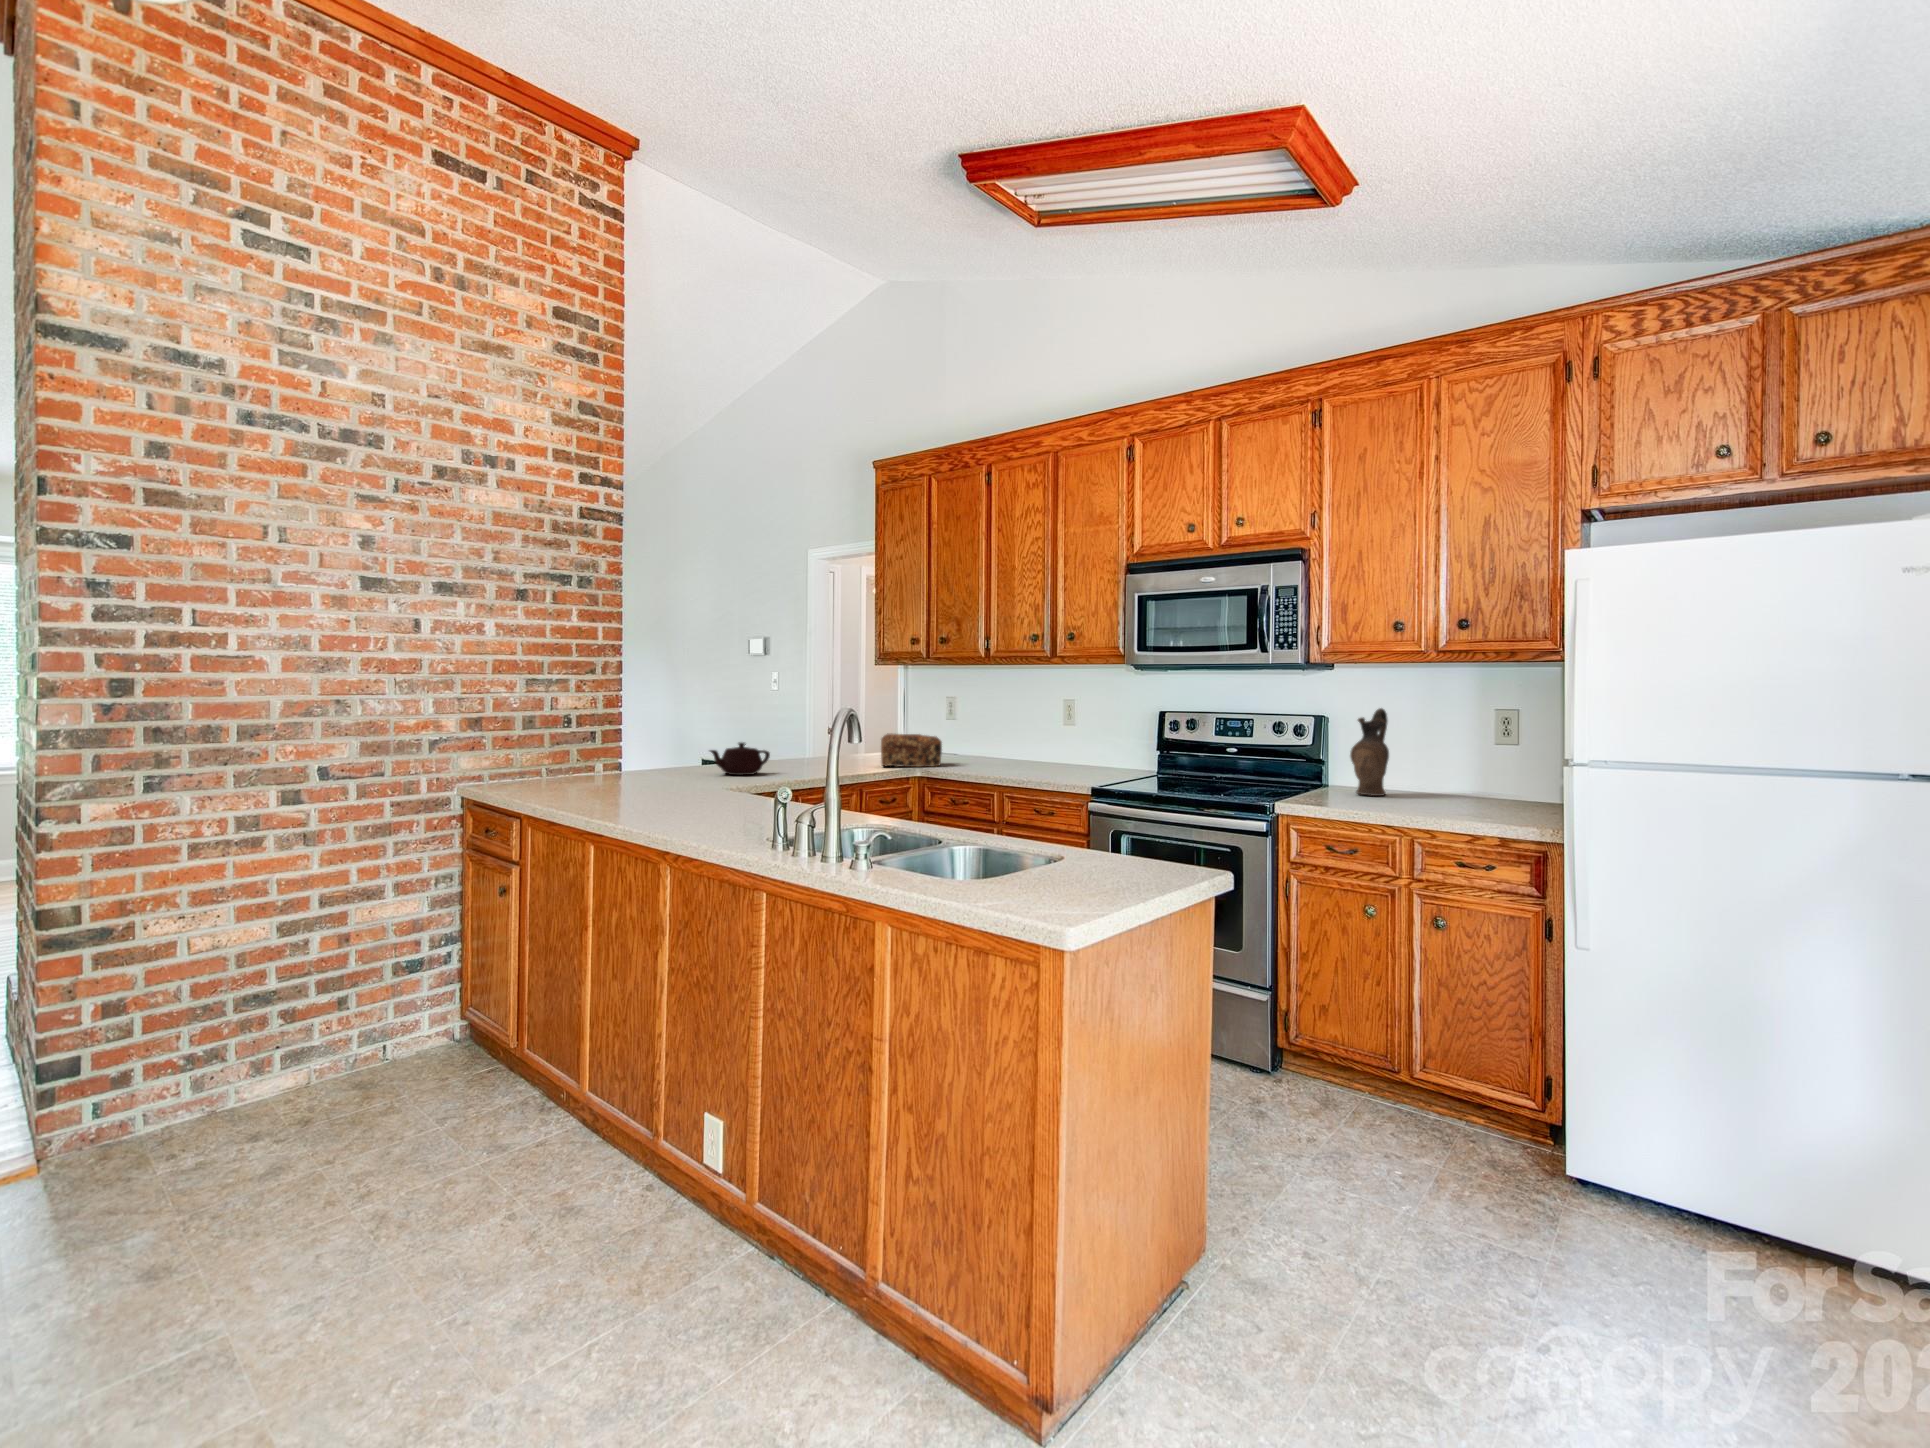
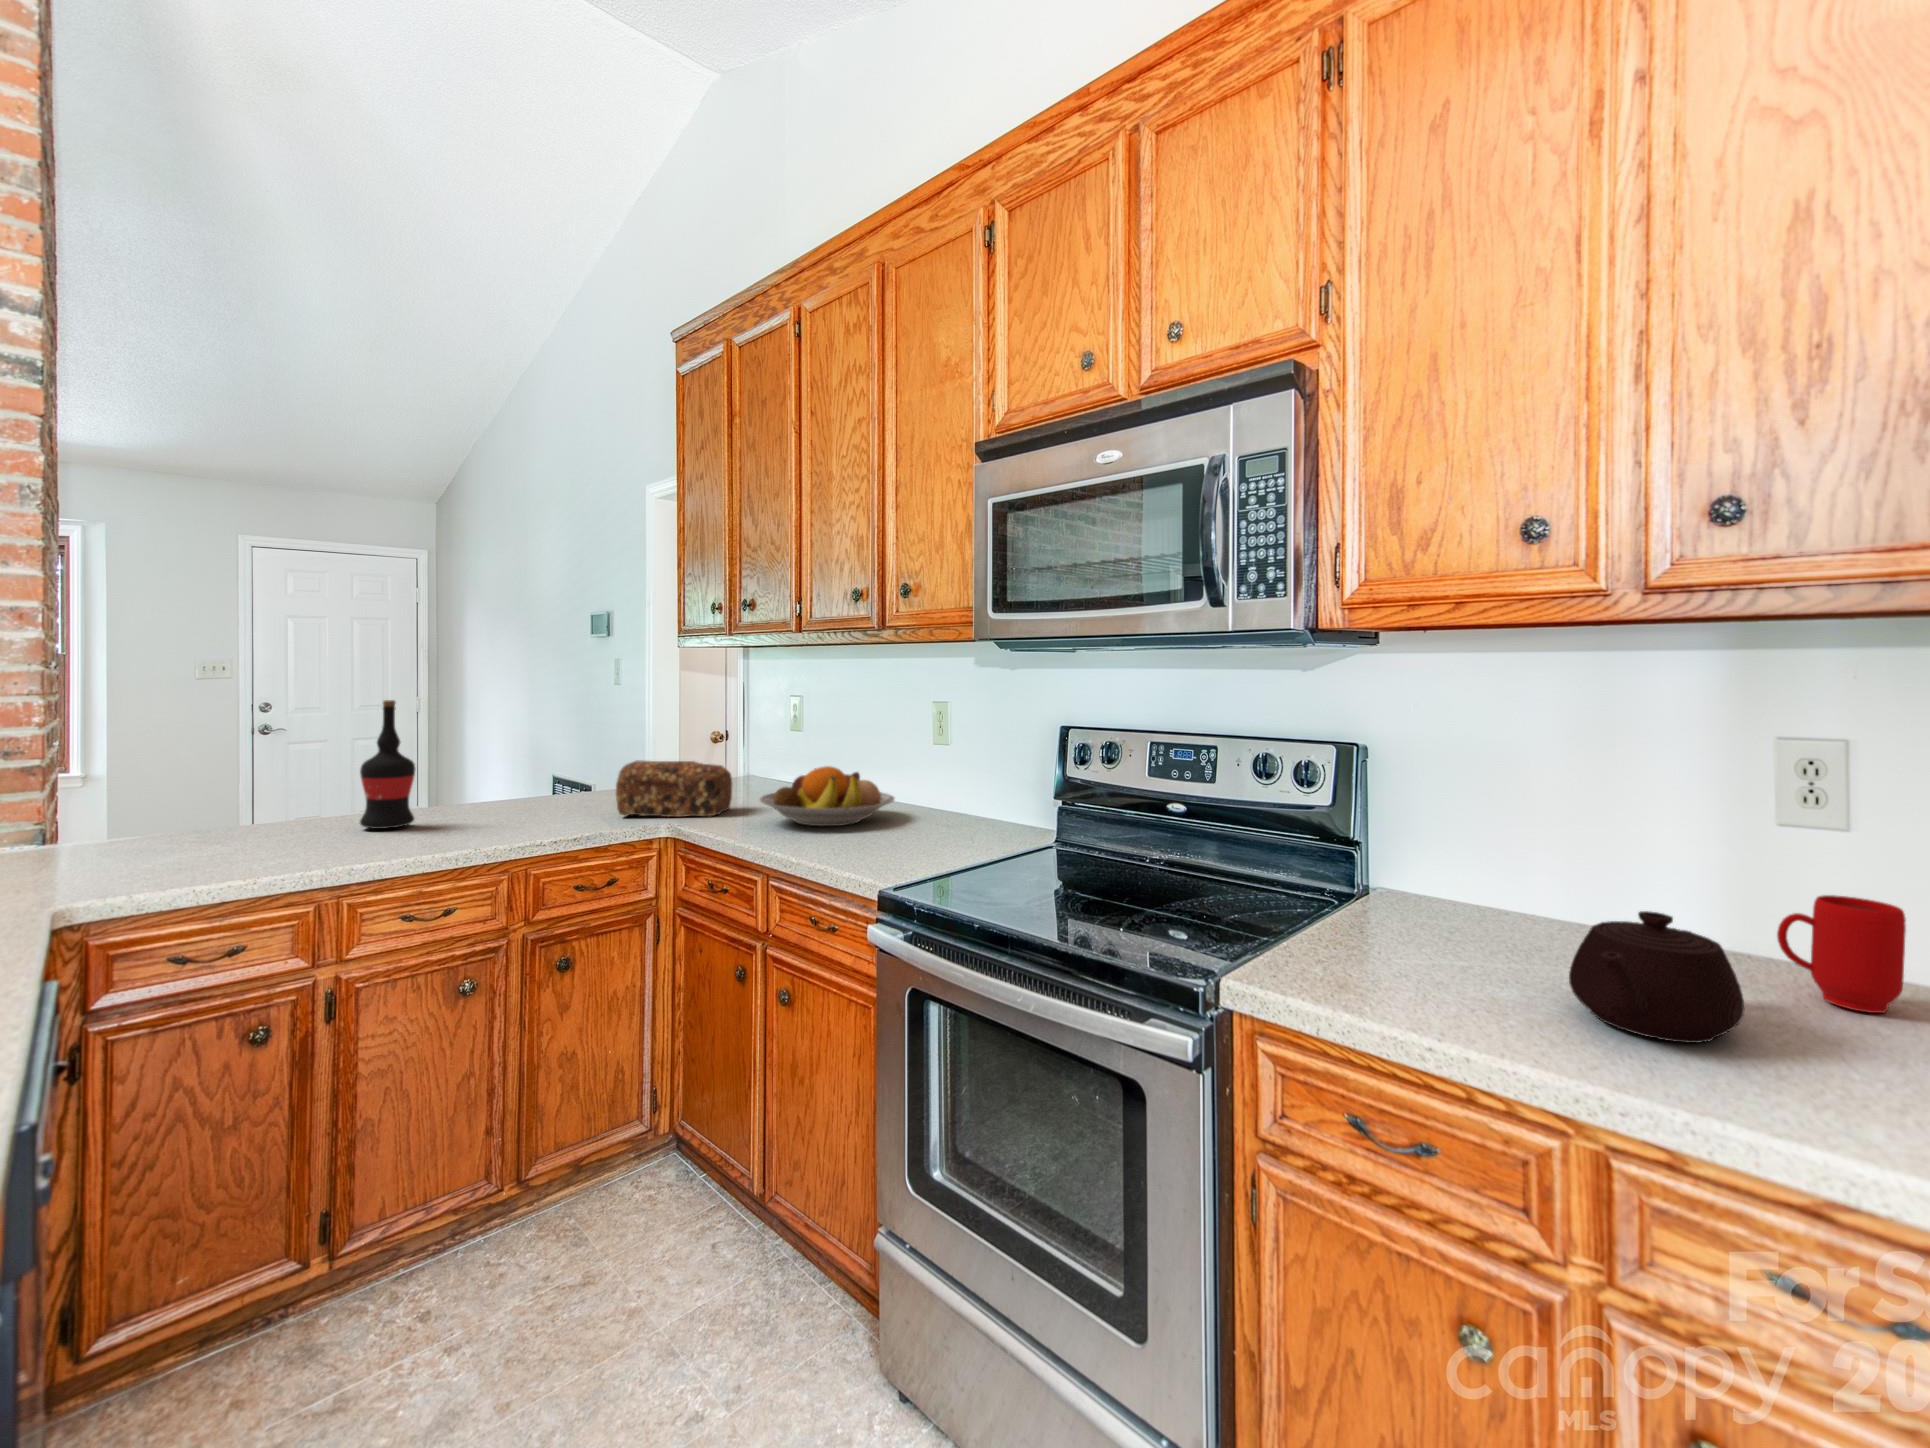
wine bottle: none [770,696,797,769] -> present [360,700,415,829]
ceramic pitcher: present [1350,708,1389,796] -> none [1412,733,1505,943]
fruit bowl: none [975,735,1052,769] -> present [760,766,895,826]
teapot: present [710,742,770,775] -> present [1569,911,1744,1043]
mug: none [1484,766,1524,806] -> present [1777,895,1906,1013]

